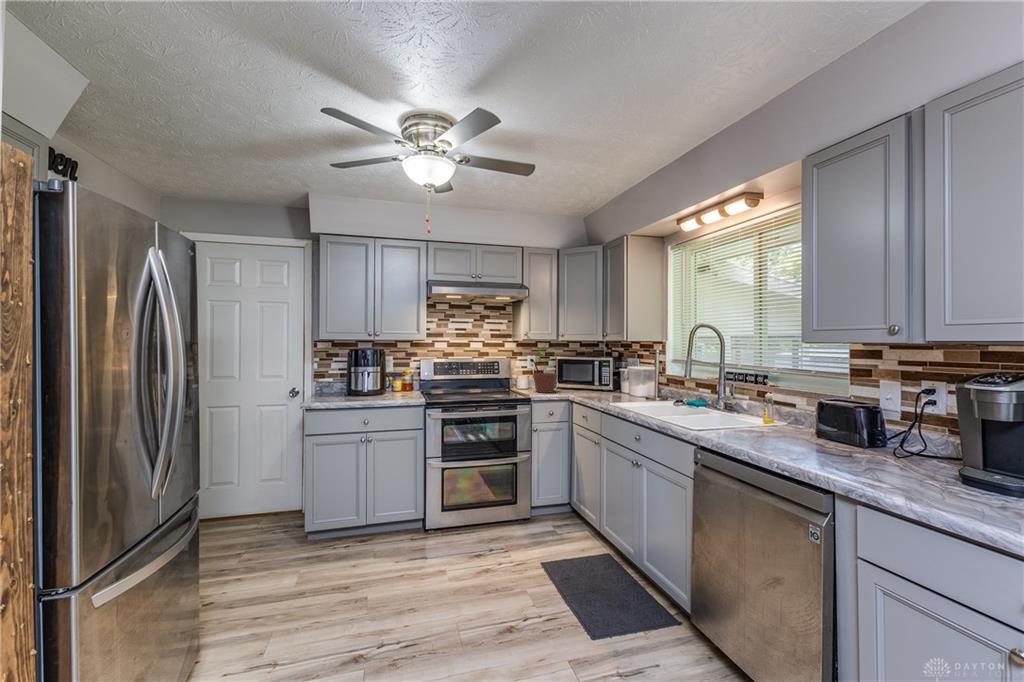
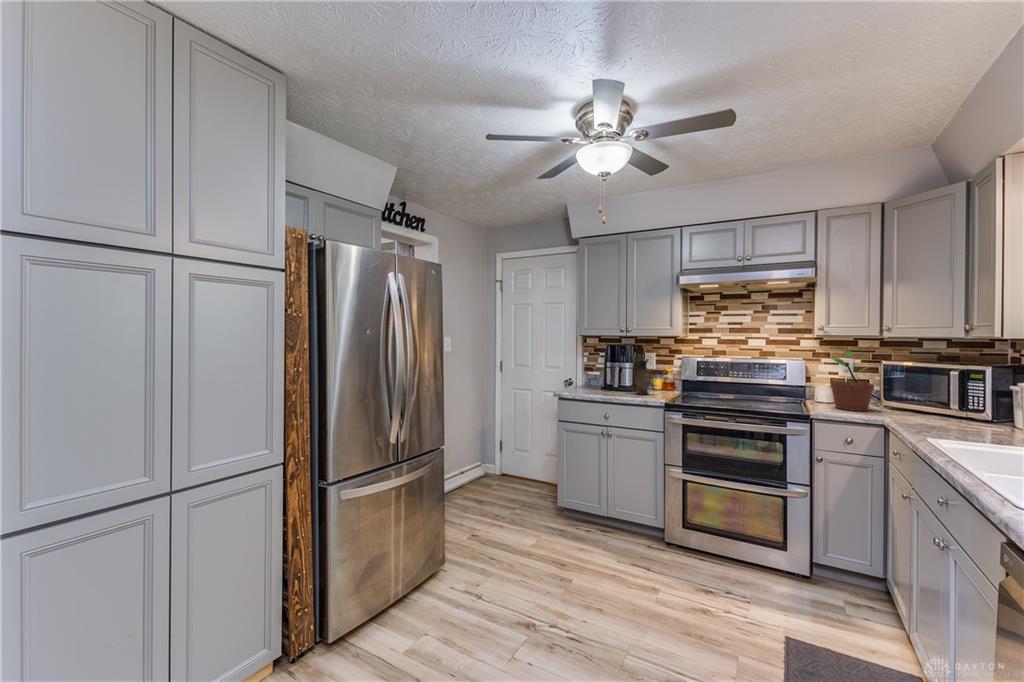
ceramic pitcher: none [386,357,404,396] -> present [635,354,653,394]

